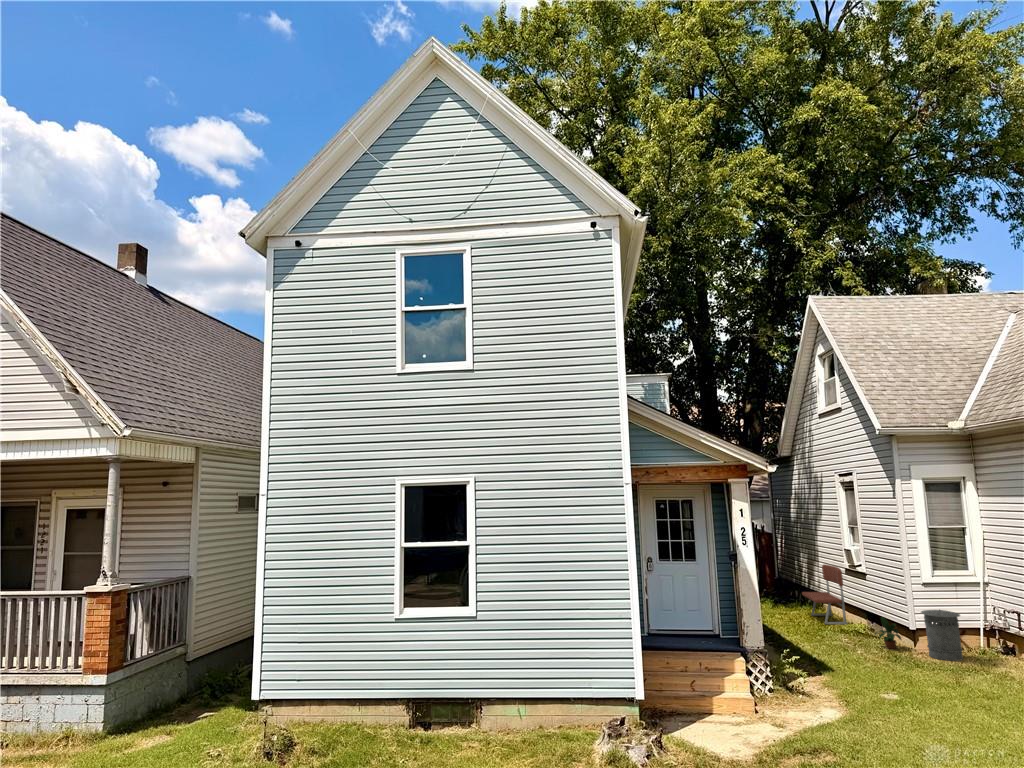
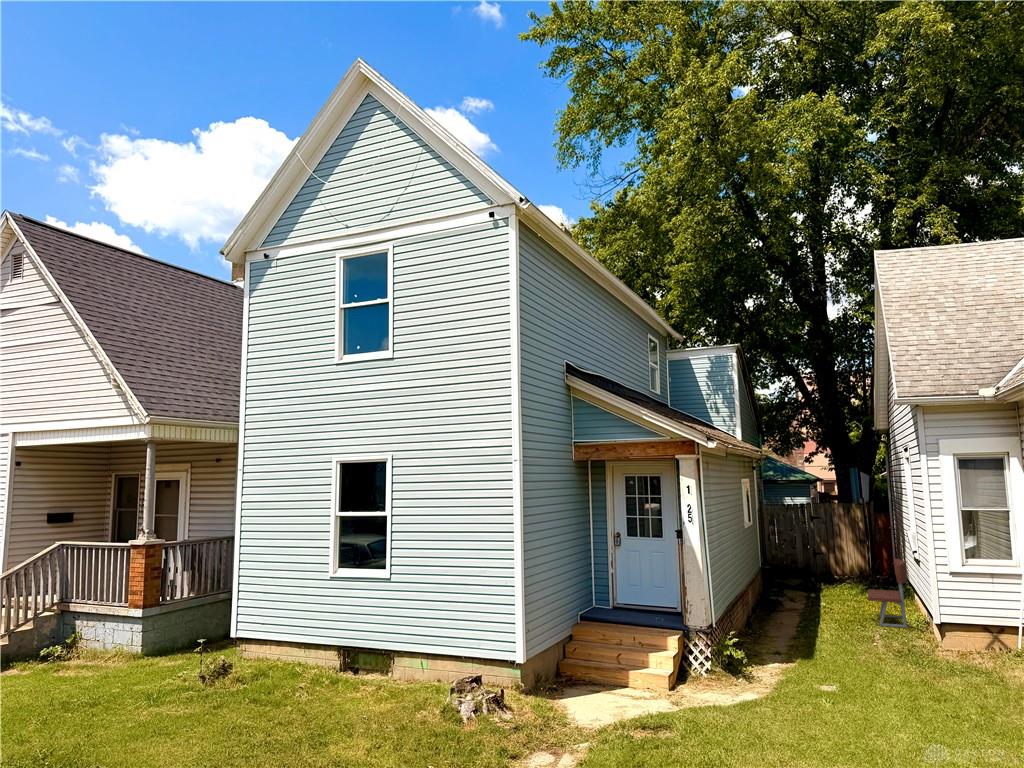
trash can: present [921,610,963,661] -> none [940,610,989,671]
potted plant: present [875,617,901,649] -> none [900,617,931,654]

